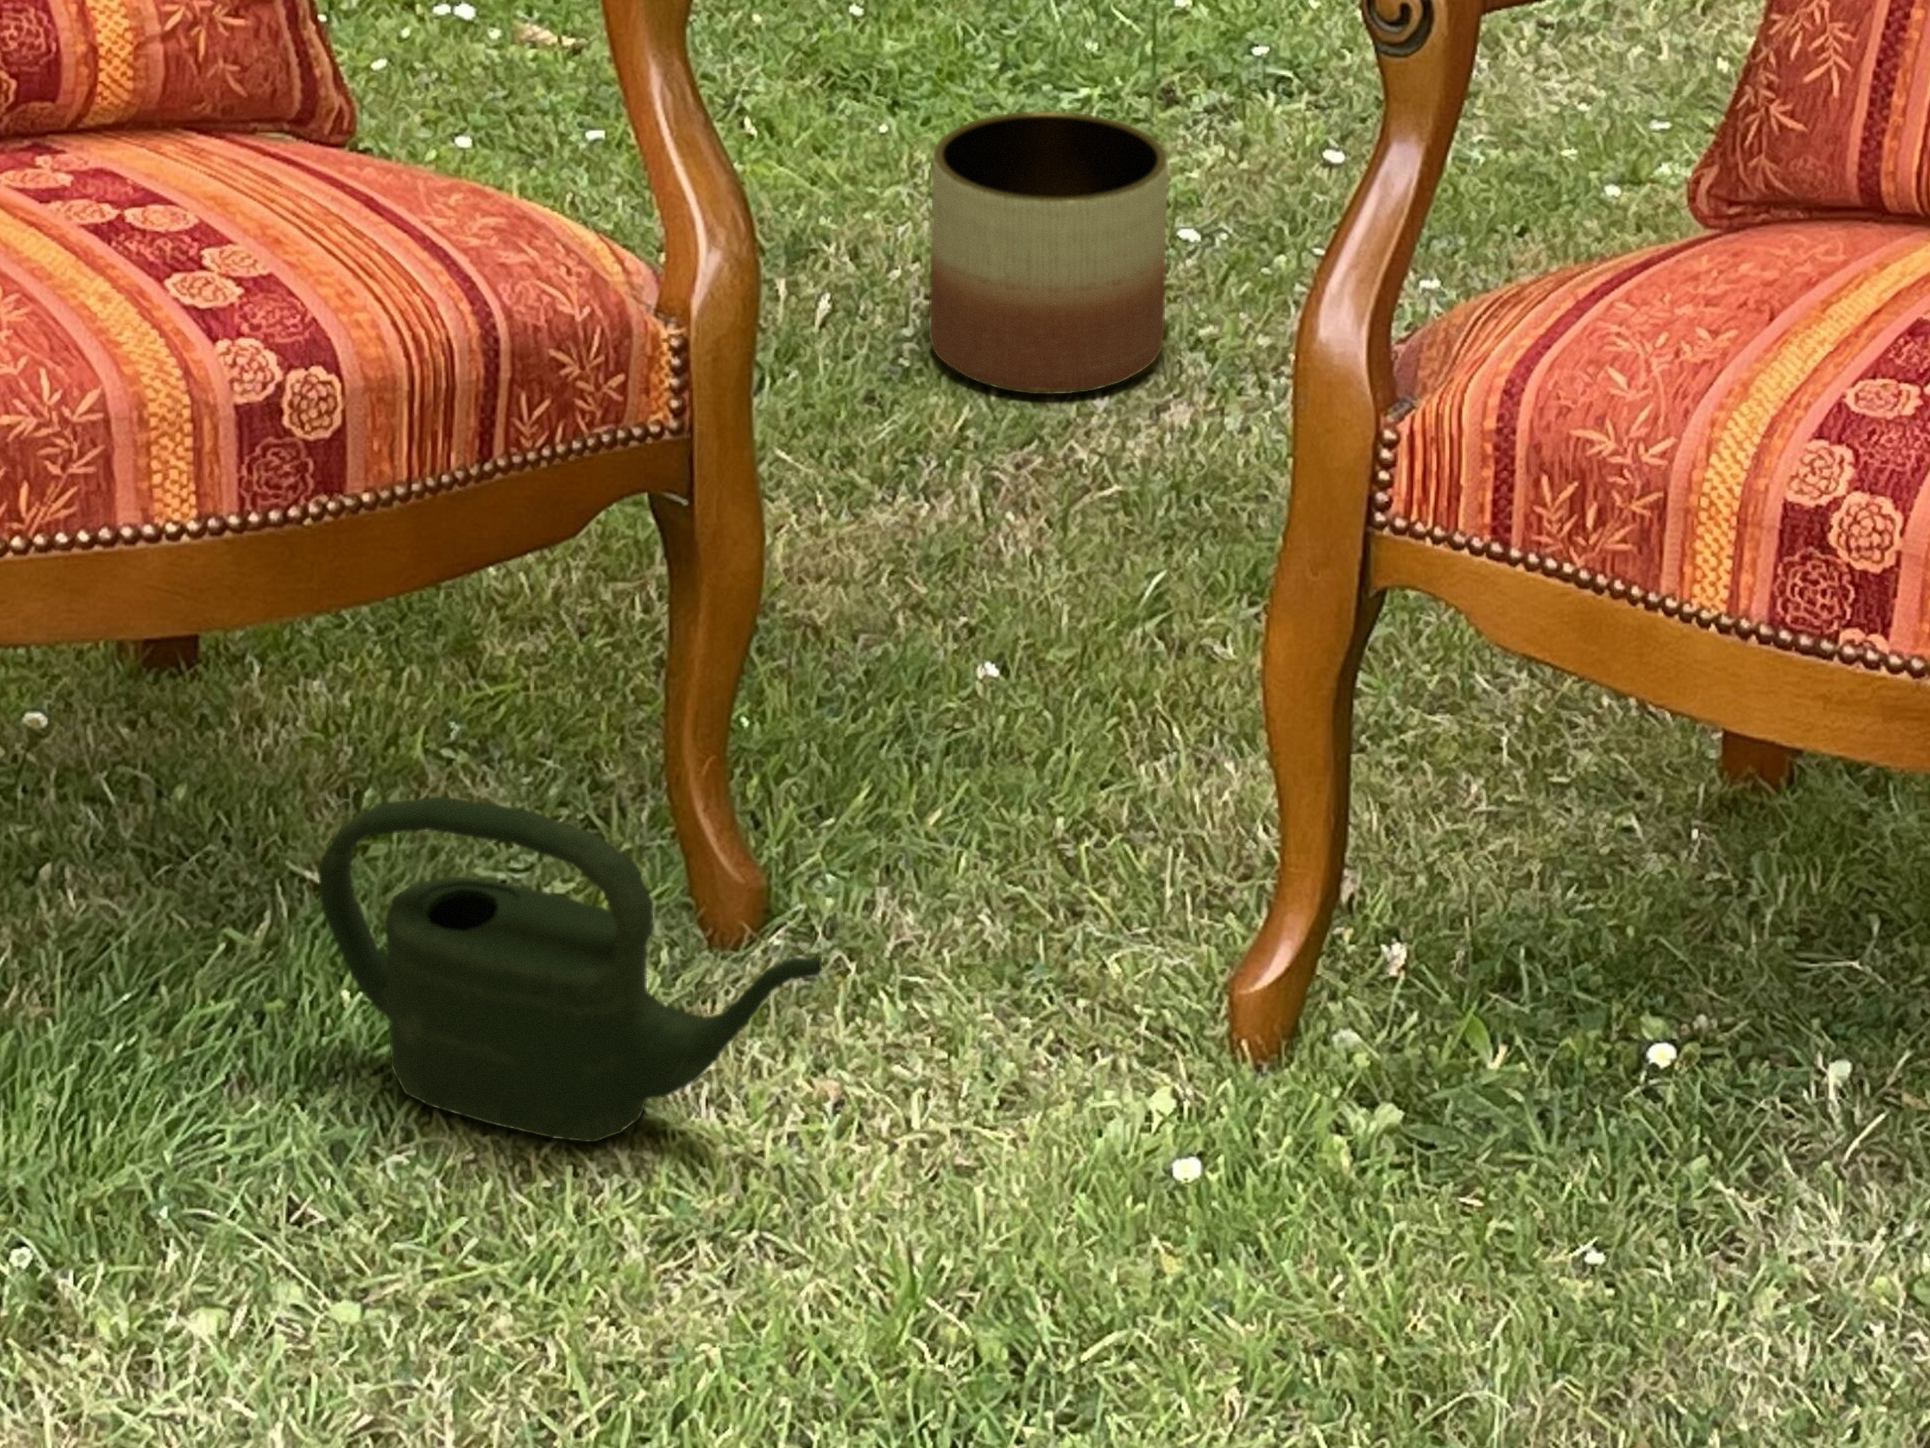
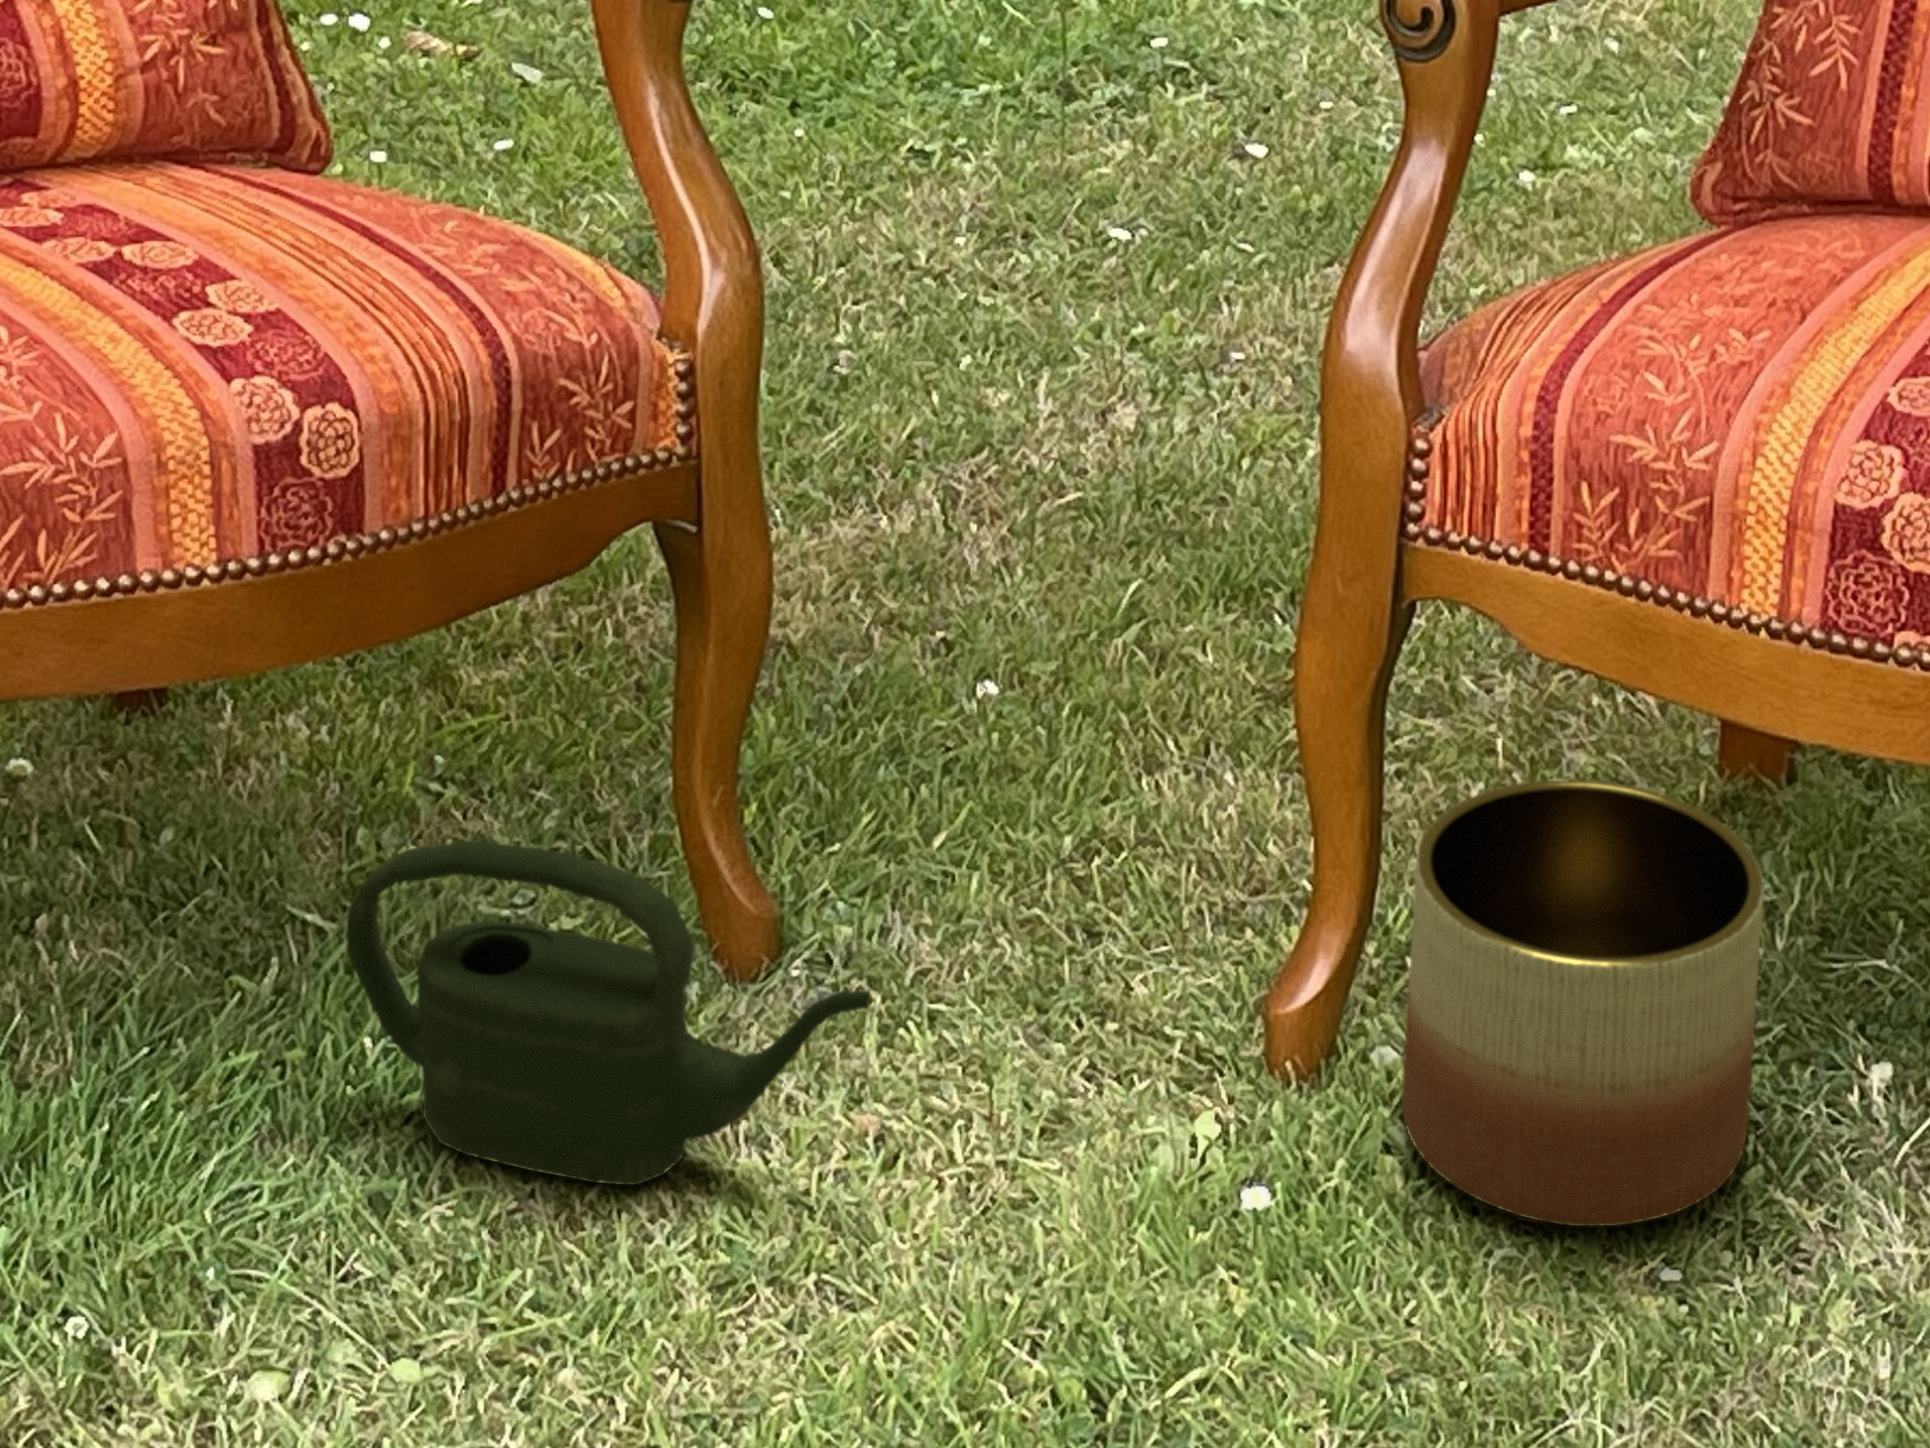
planter: present [929,111,1168,394] -> present [1402,780,1764,1226]

